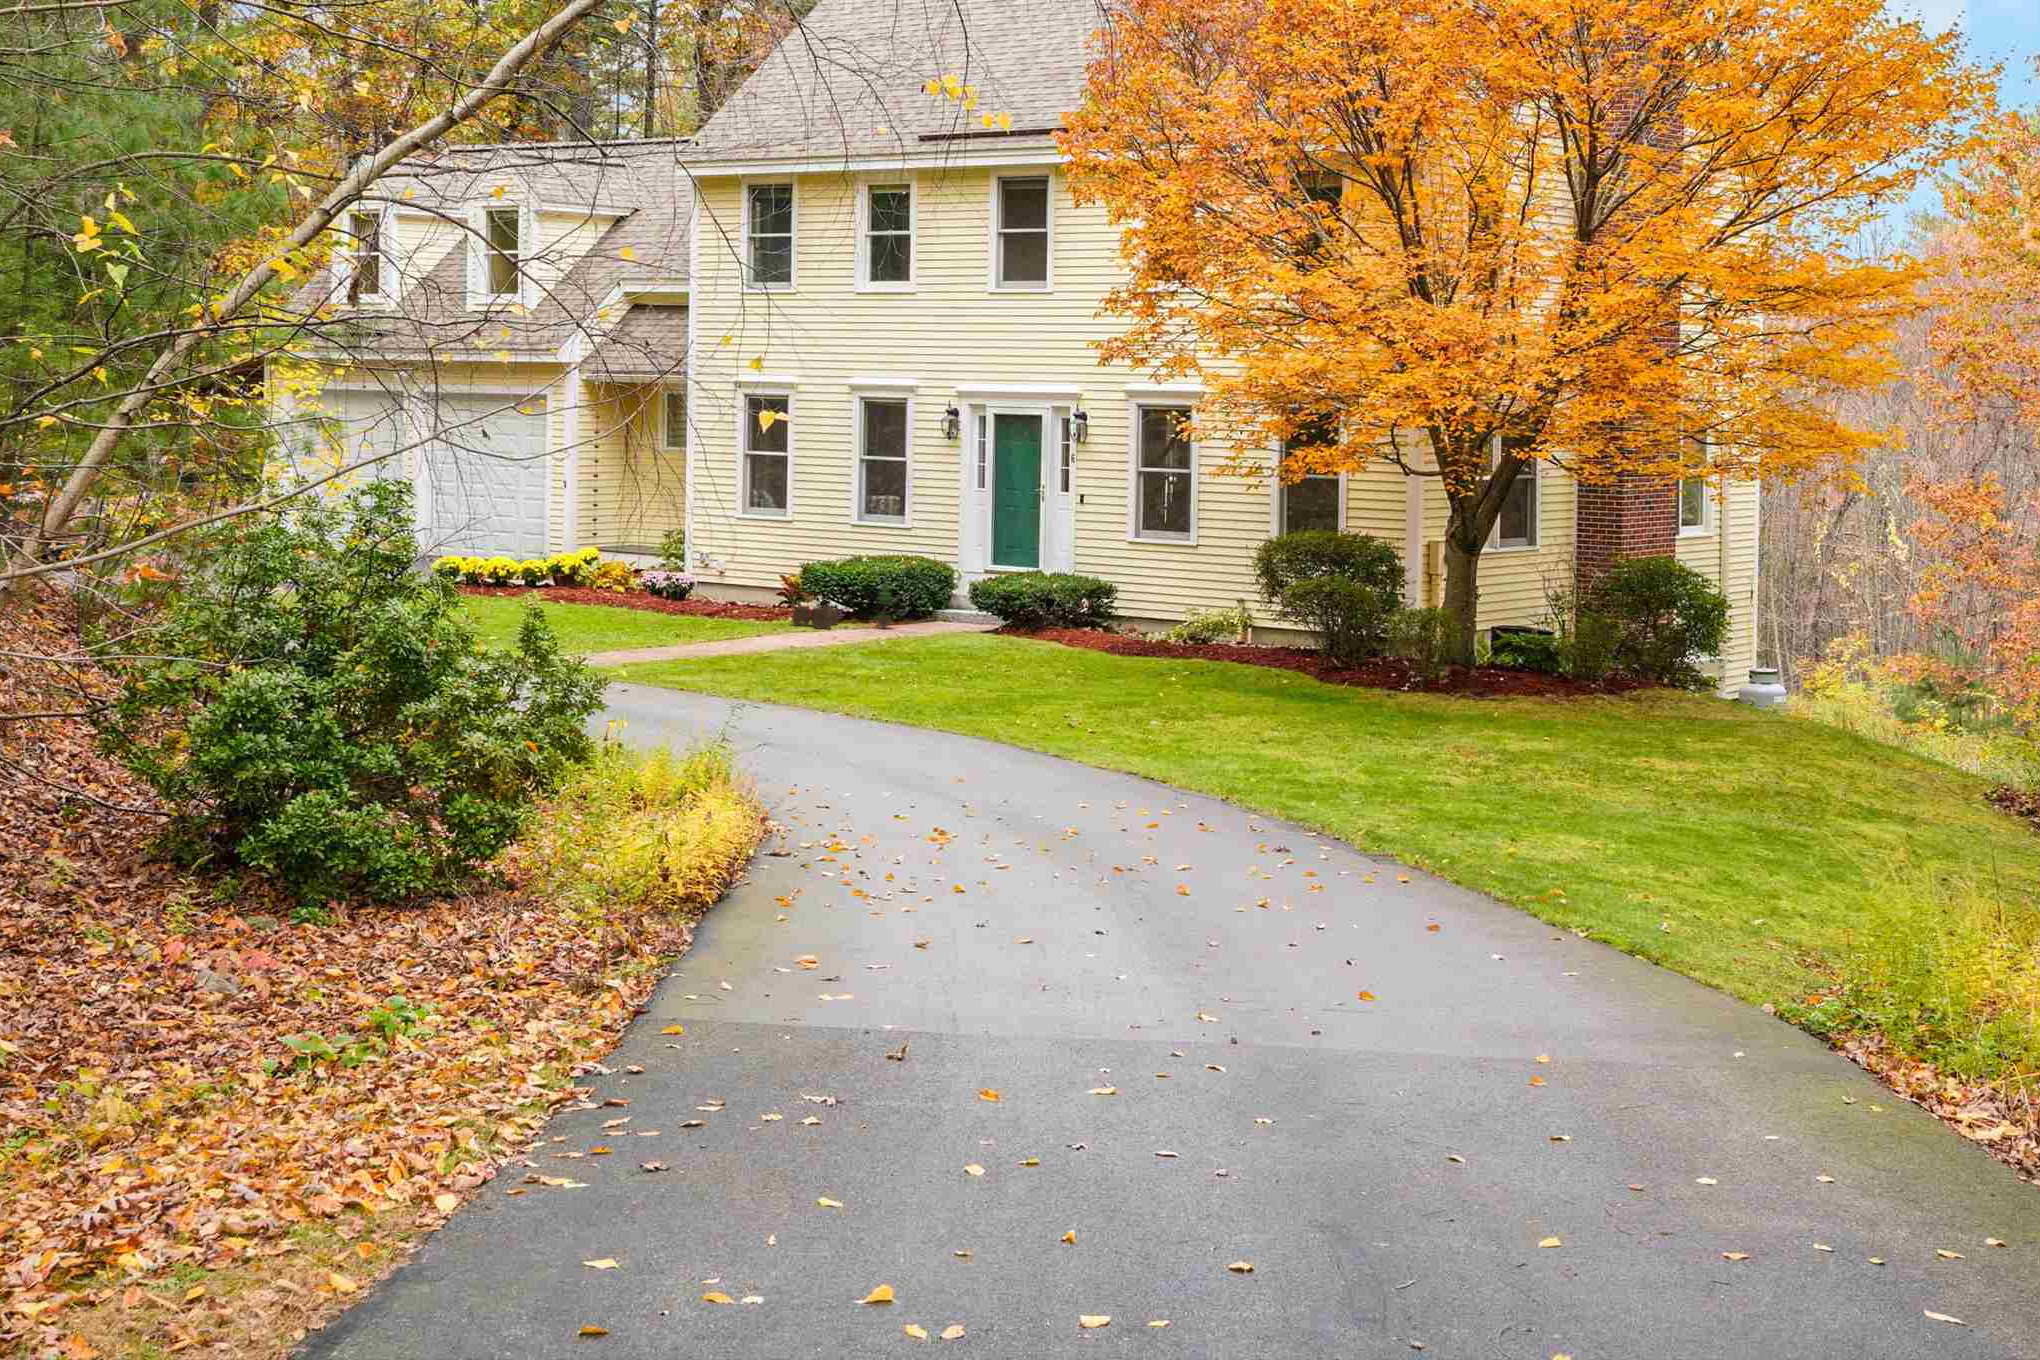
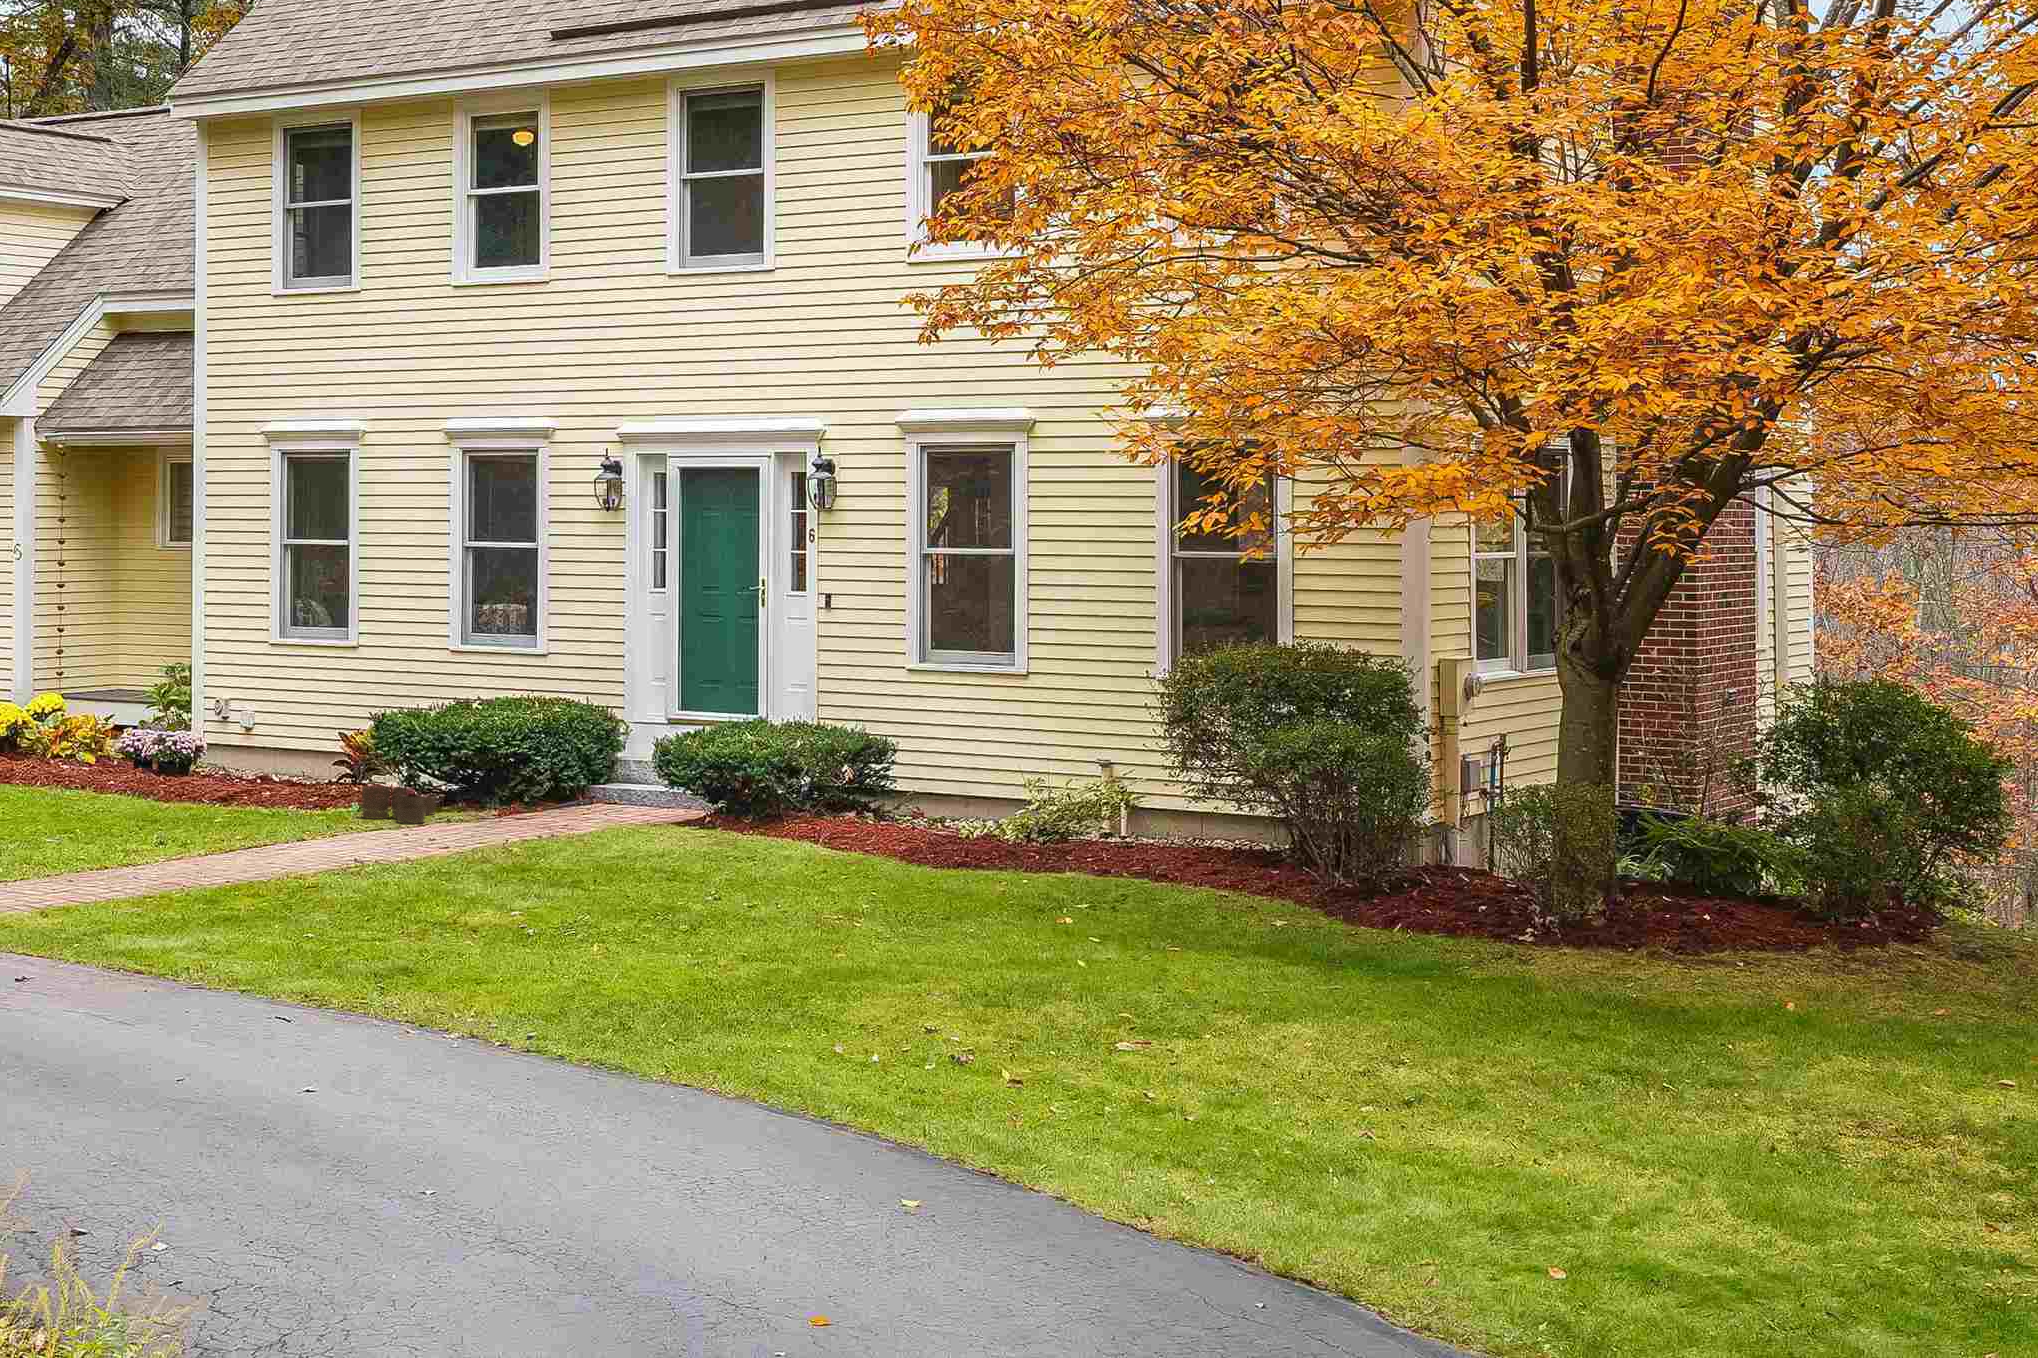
potted tree: present [877,579,892,628] -> none [497,733,527,819]

